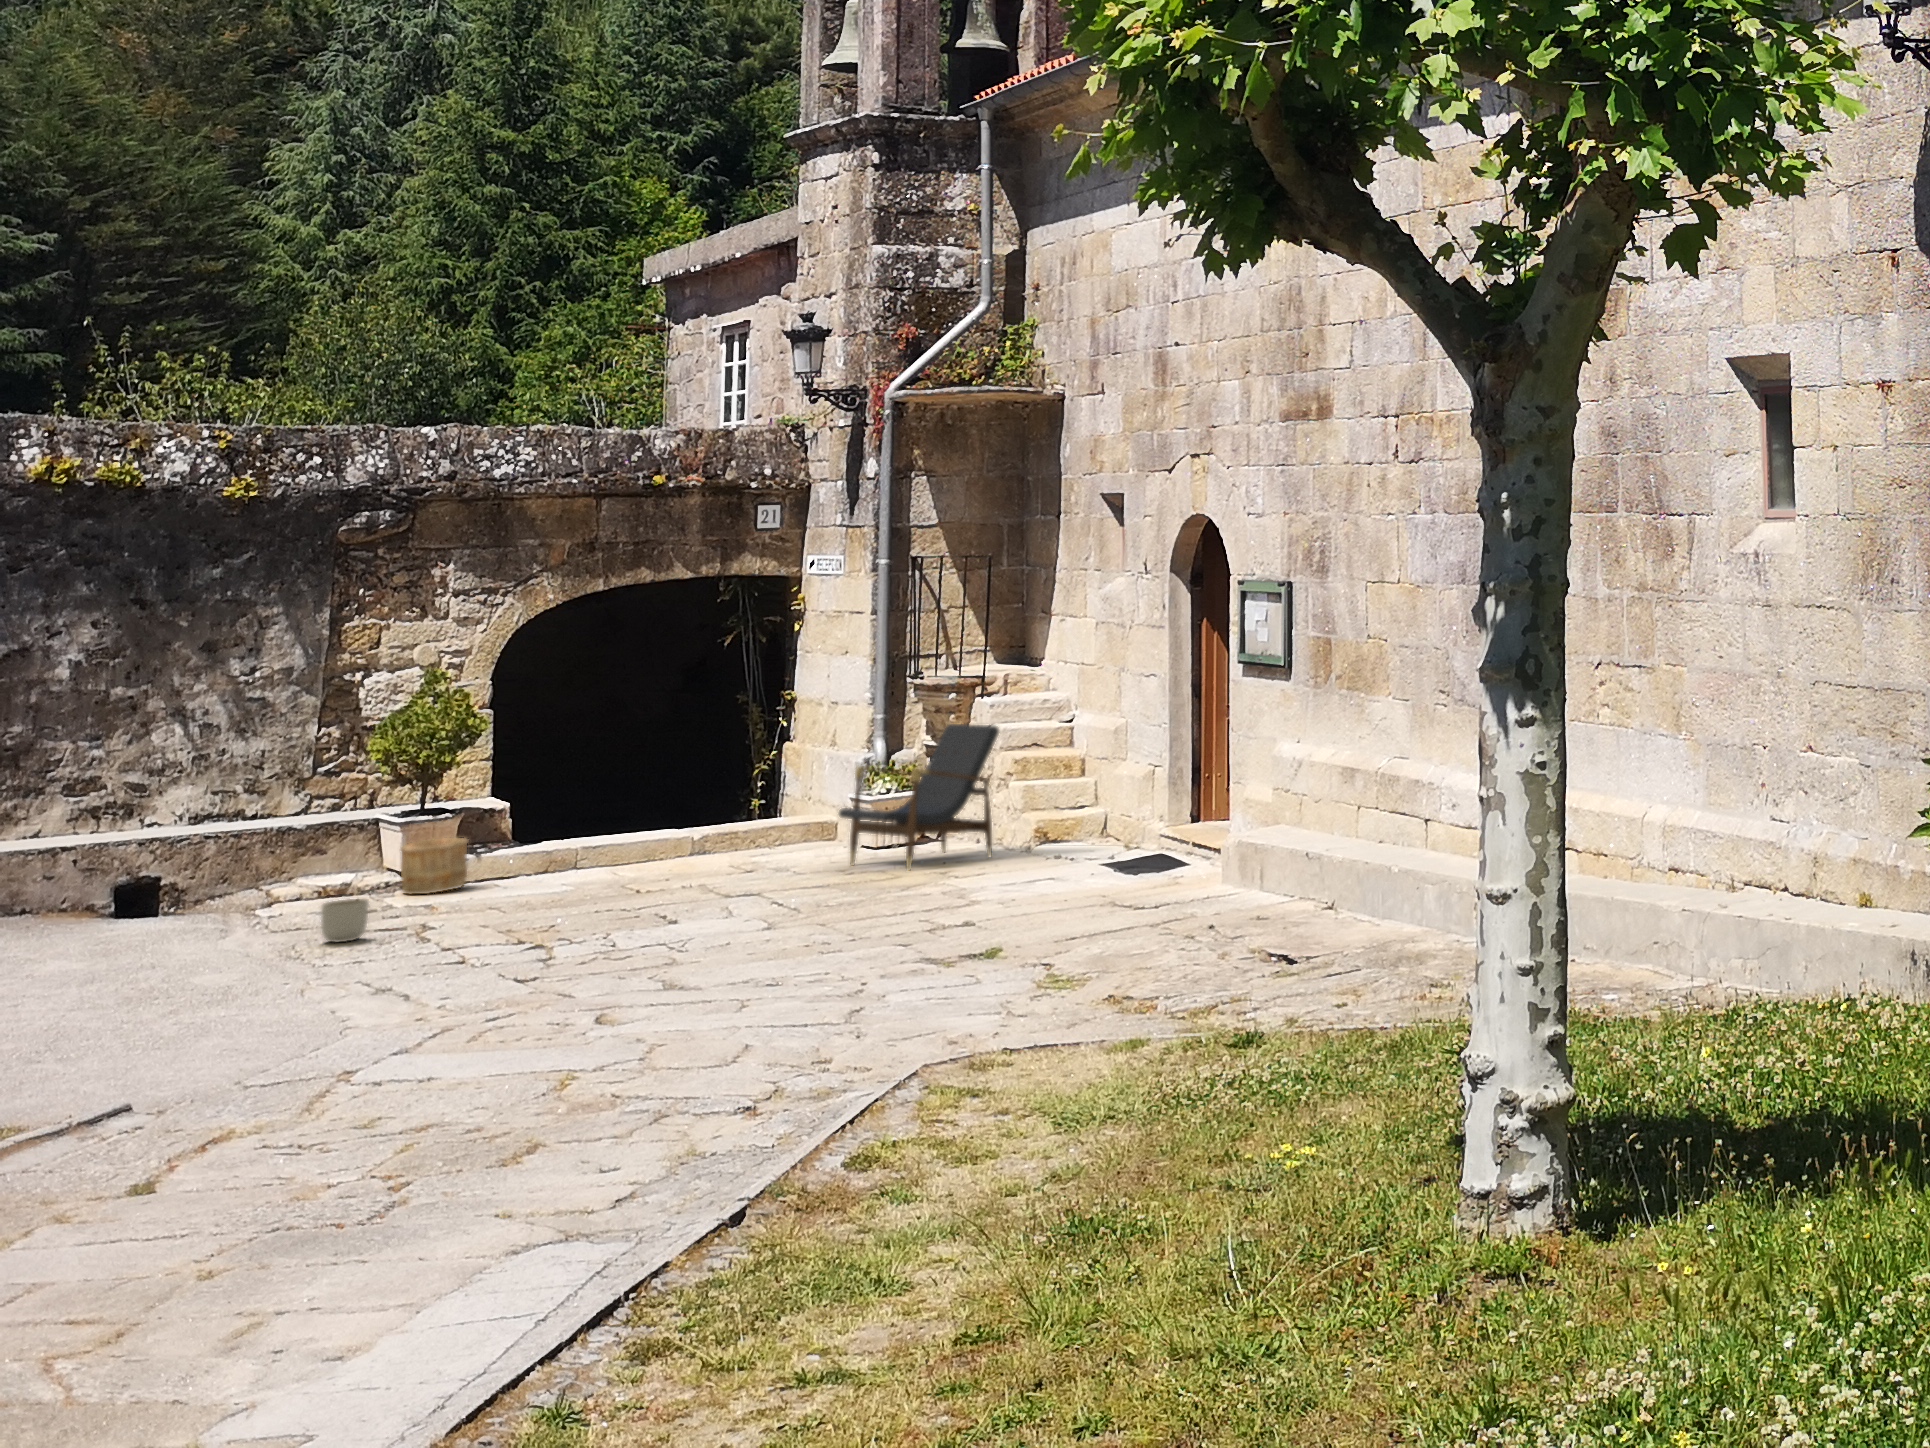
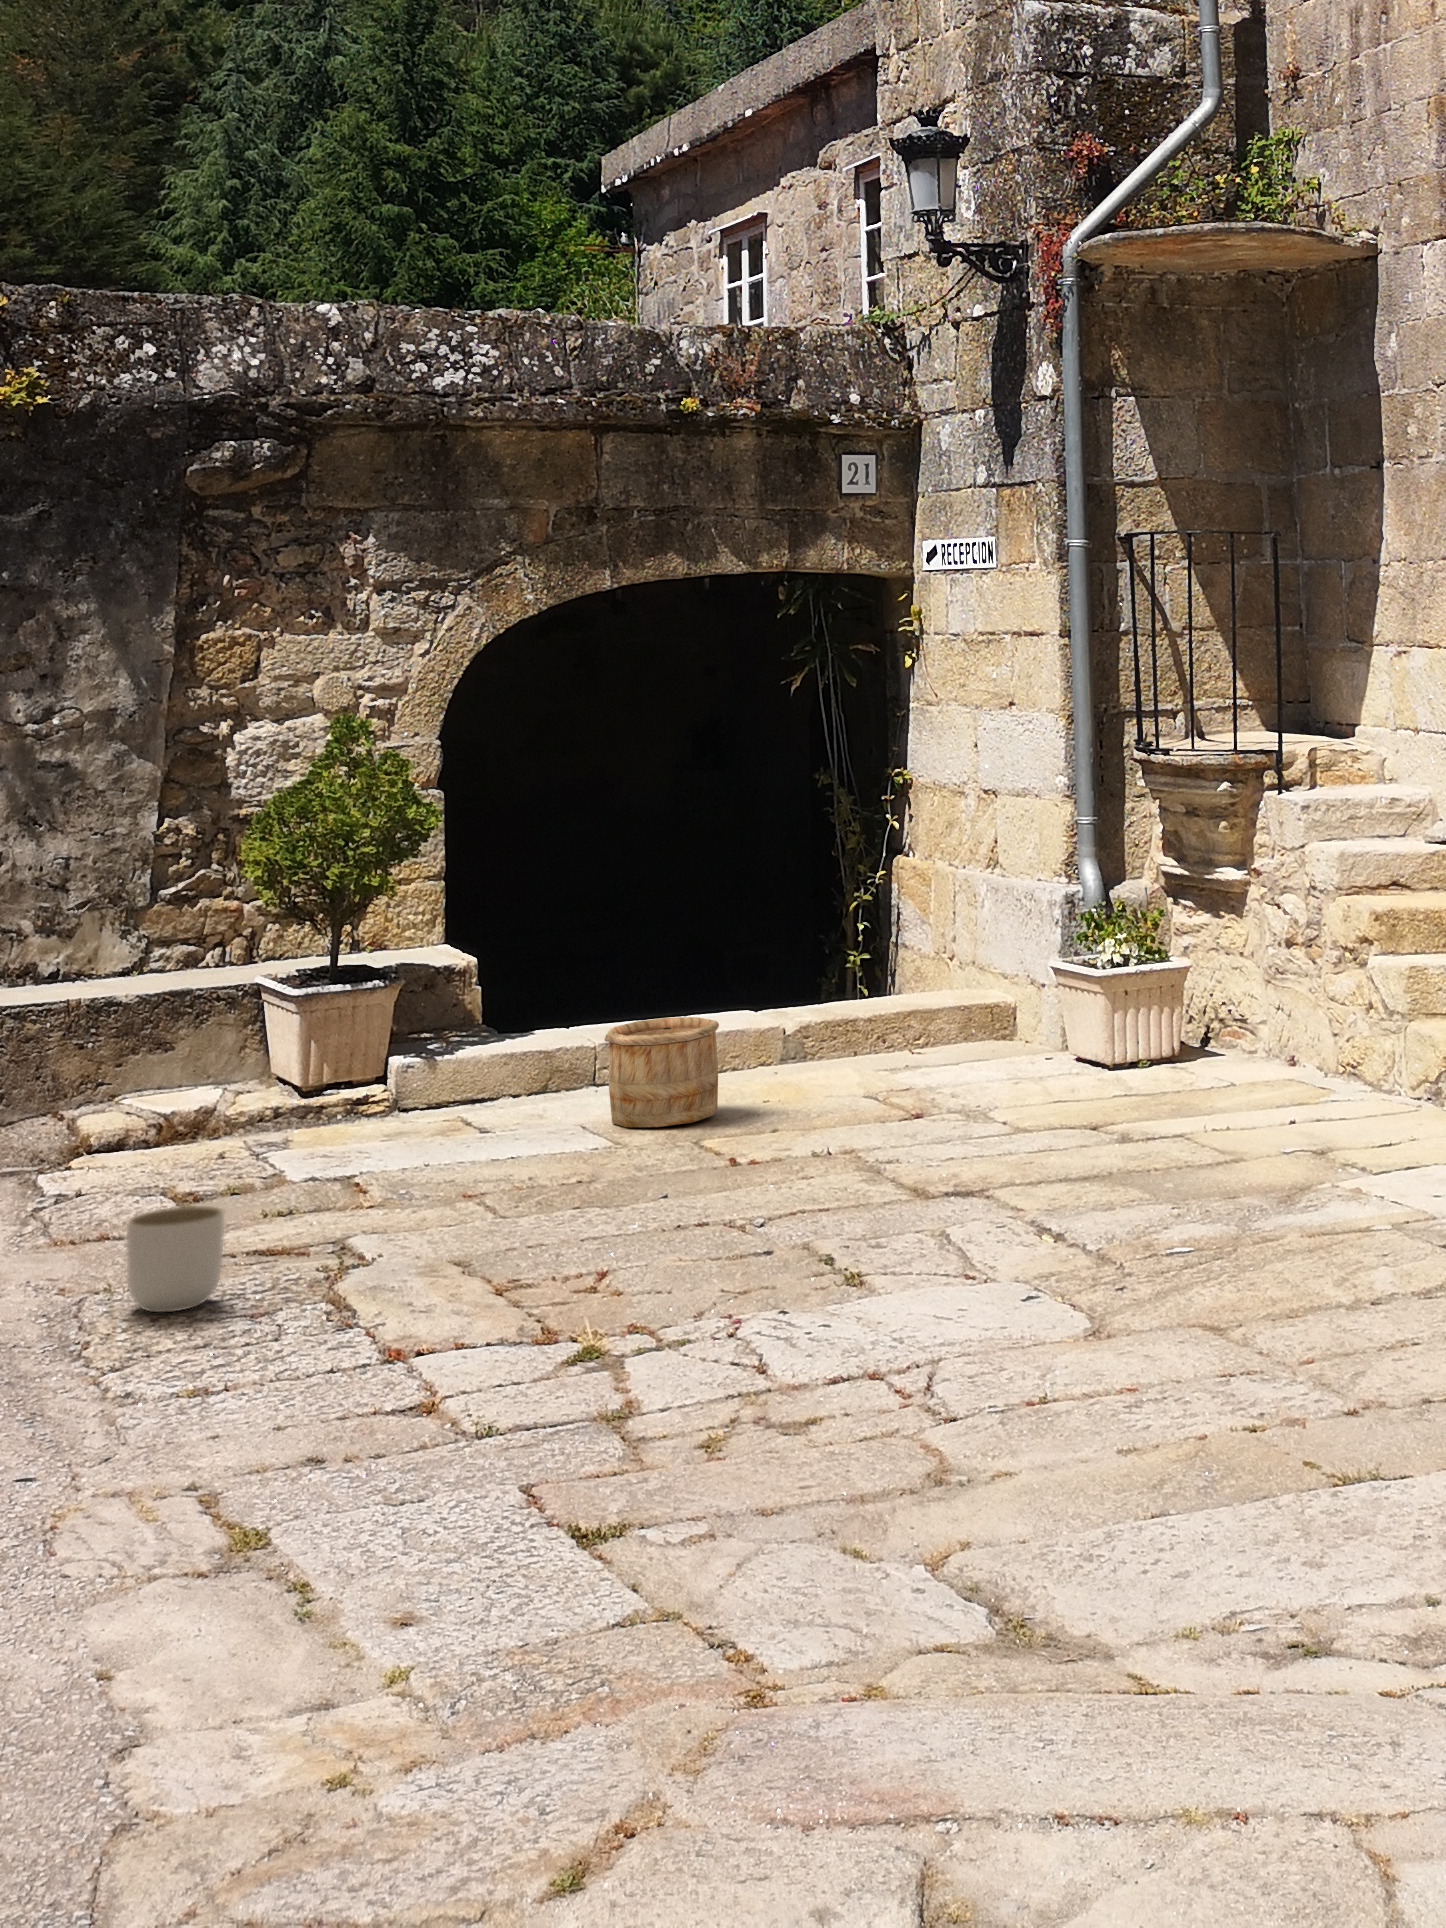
lounge chair: present [839,724,999,870] -> none [1063,837,1352,1134]
wooden bucket: present [401,838,468,894] -> present [605,1017,719,1127]

